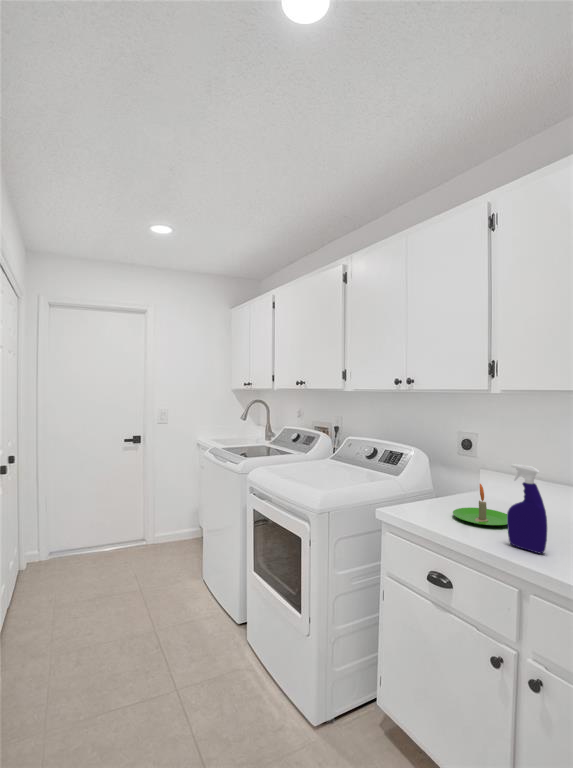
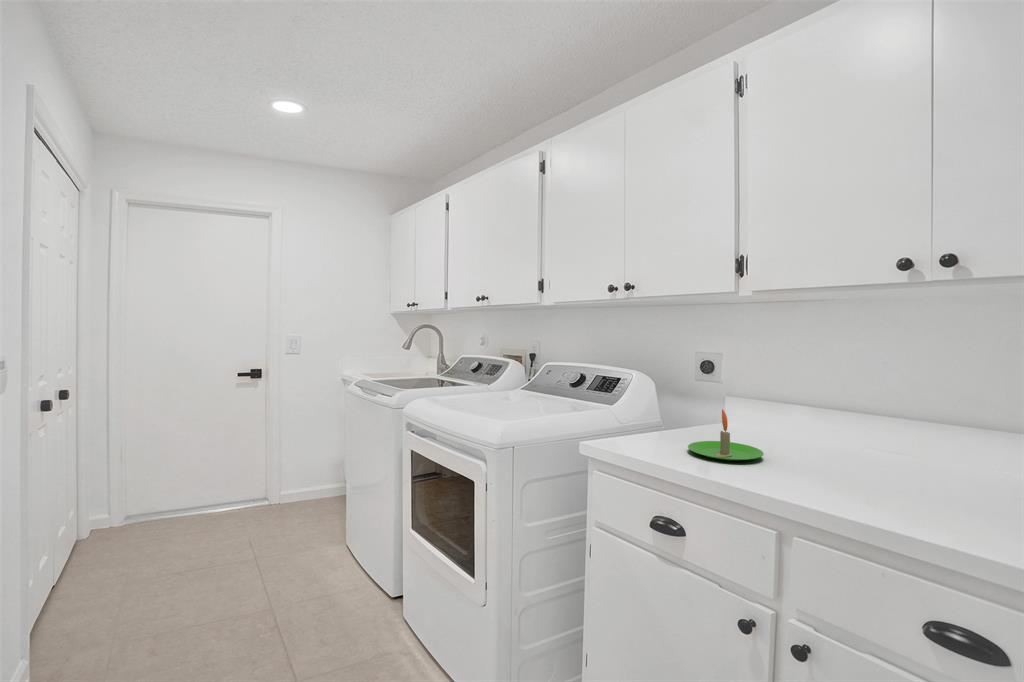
spray bottle: present [507,464,547,553] -> none [763,379,815,490]

